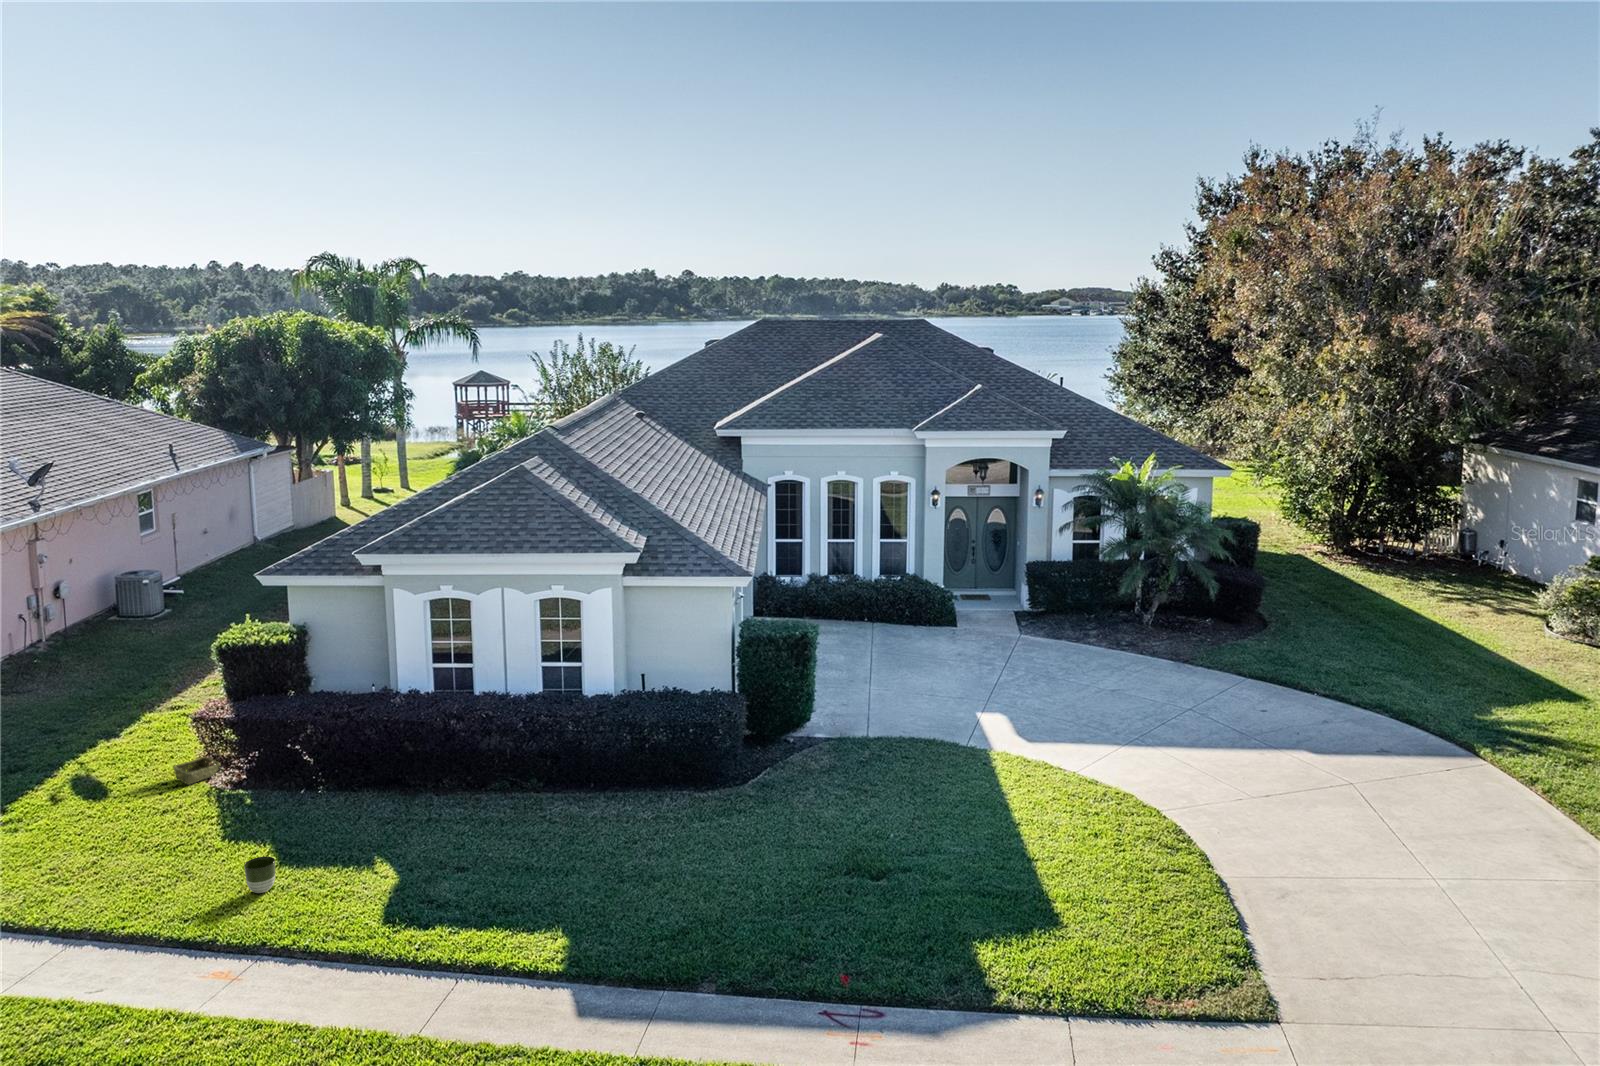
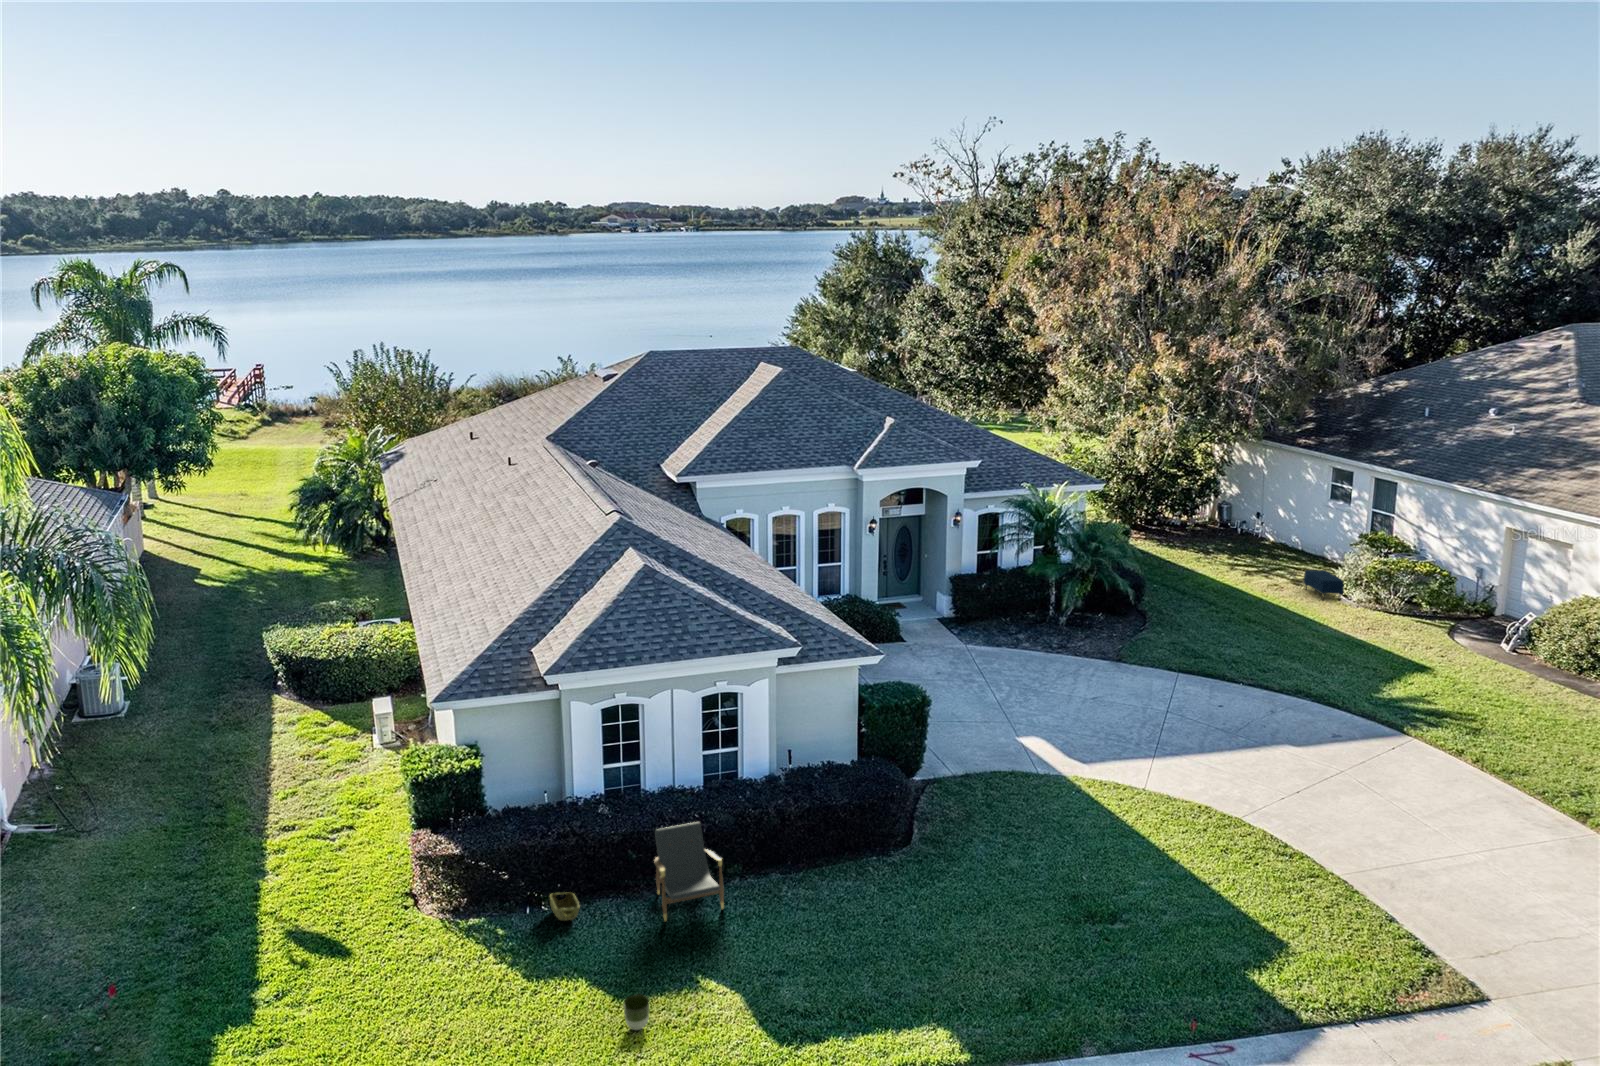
bench: none [1508,598,1555,637] -> present [1304,570,1344,600]
lounge chair: none [401,719,478,813] -> present [654,822,724,921]
woven basket: present [174,757,220,785] -> present [550,893,580,921]

